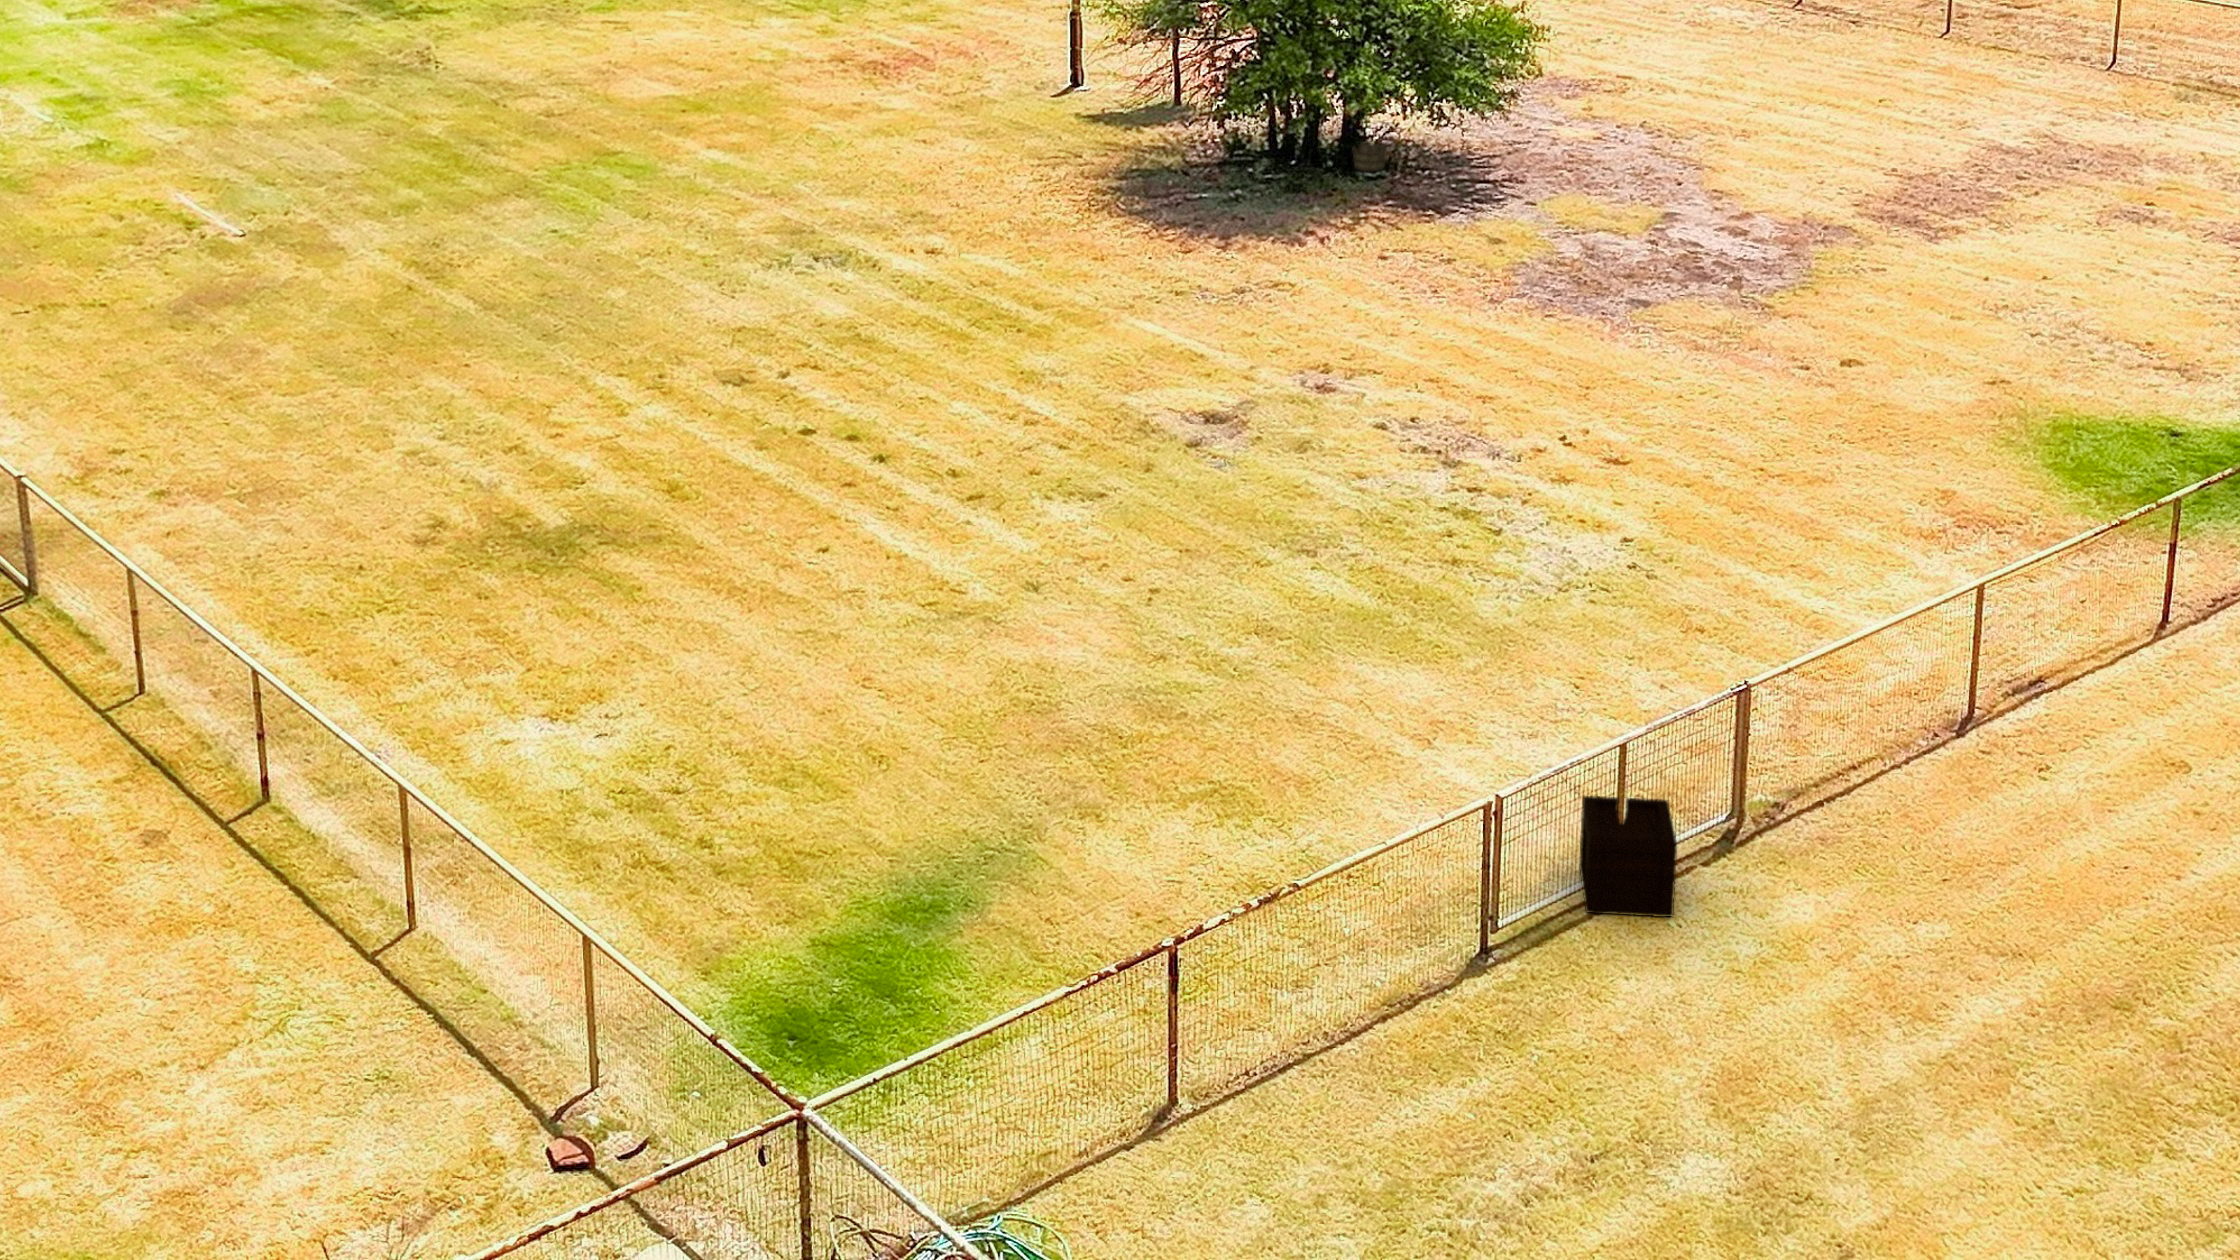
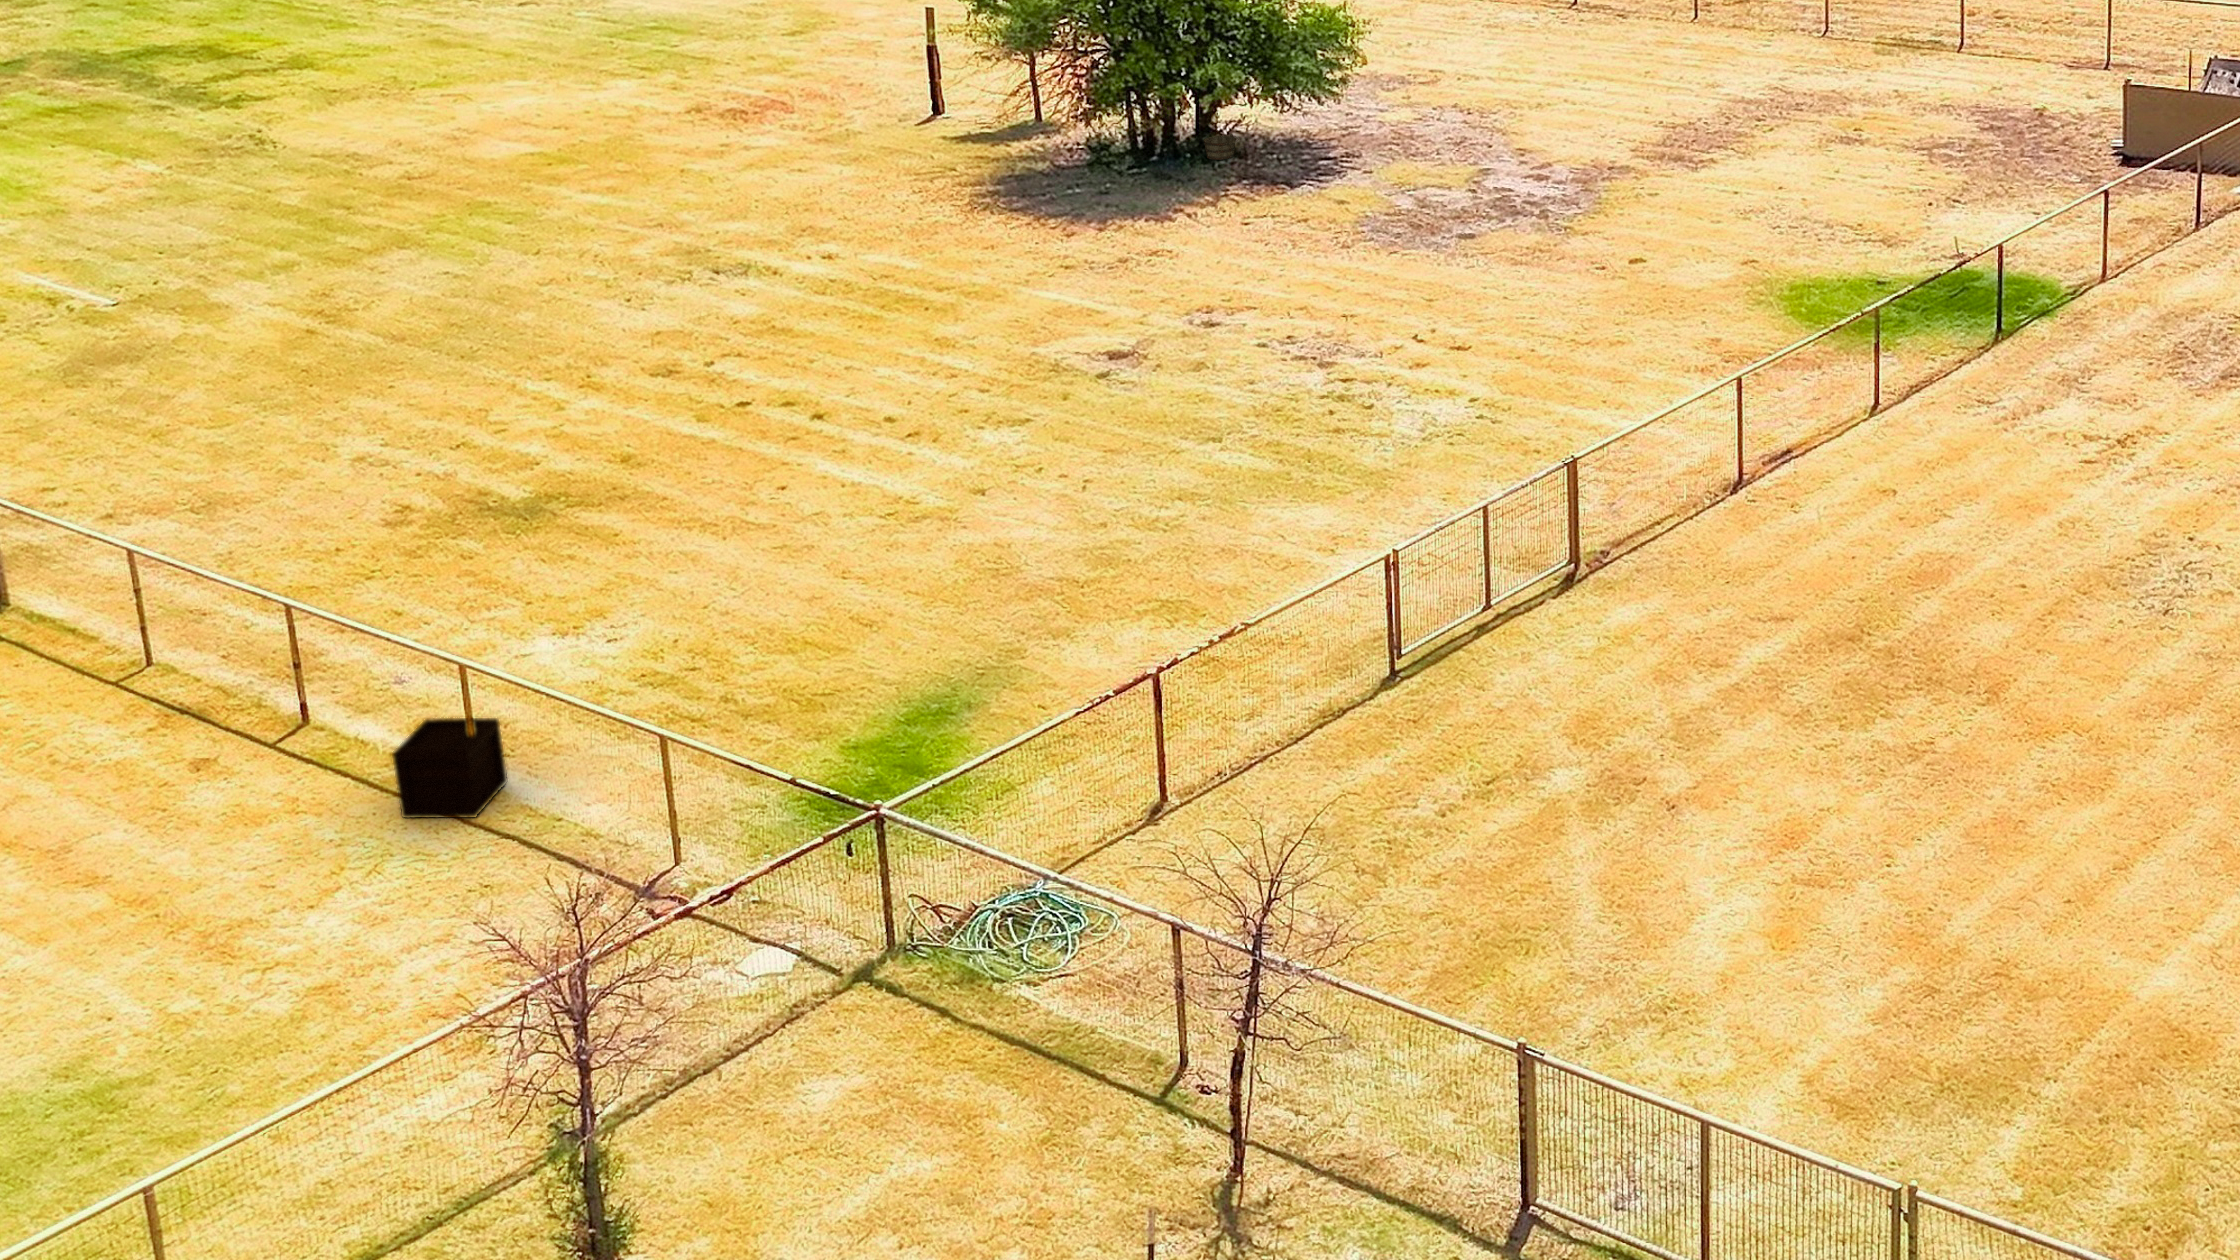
wooden crate: present [1579,796,1677,917] -> present [392,718,507,818]

